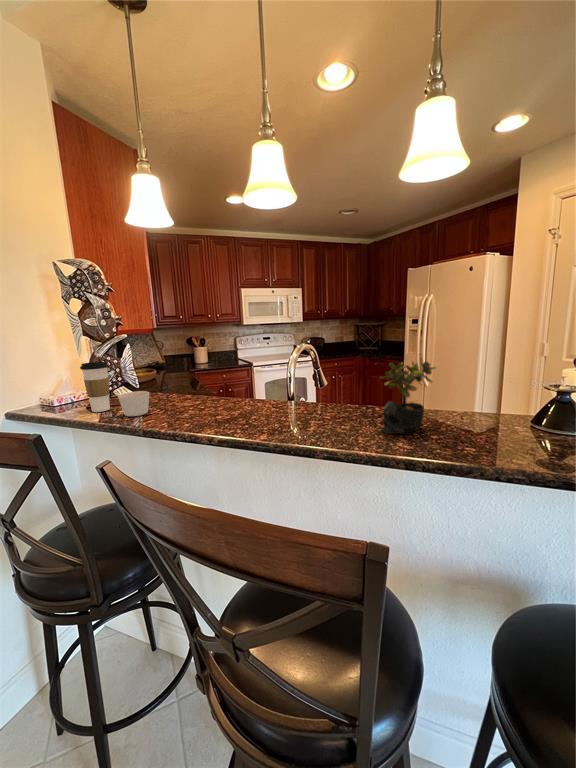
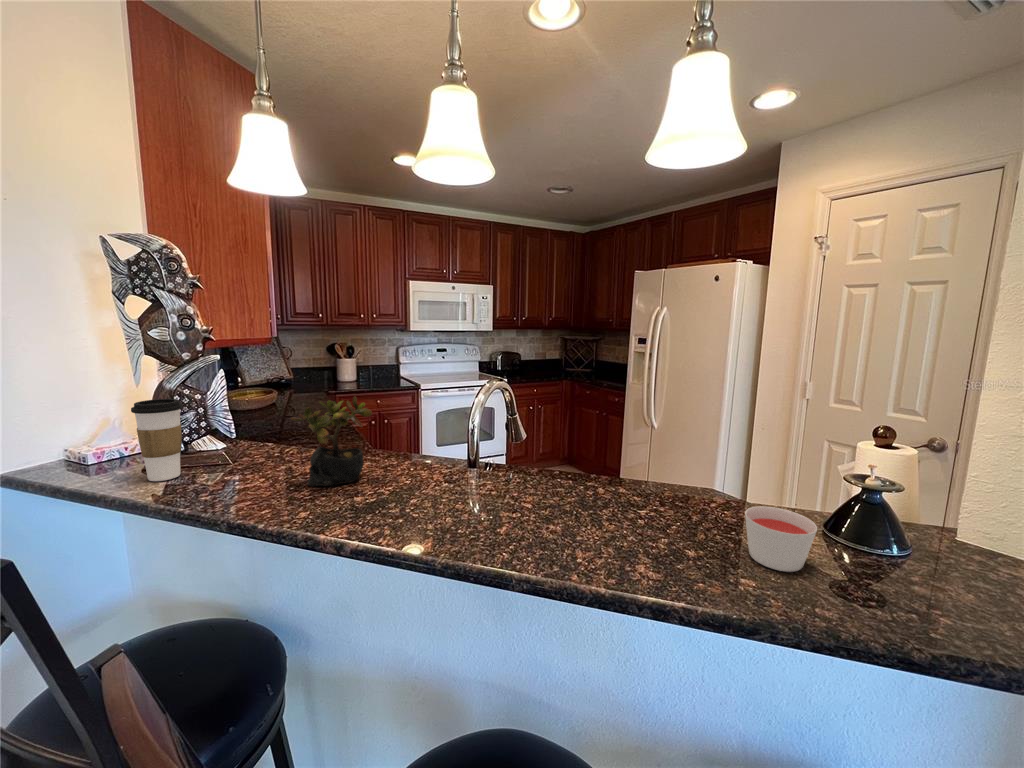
succulent plant: present [380,358,435,434] -> present [291,396,372,486]
candle: present [118,391,149,416] -> present [745,506,817,572]

